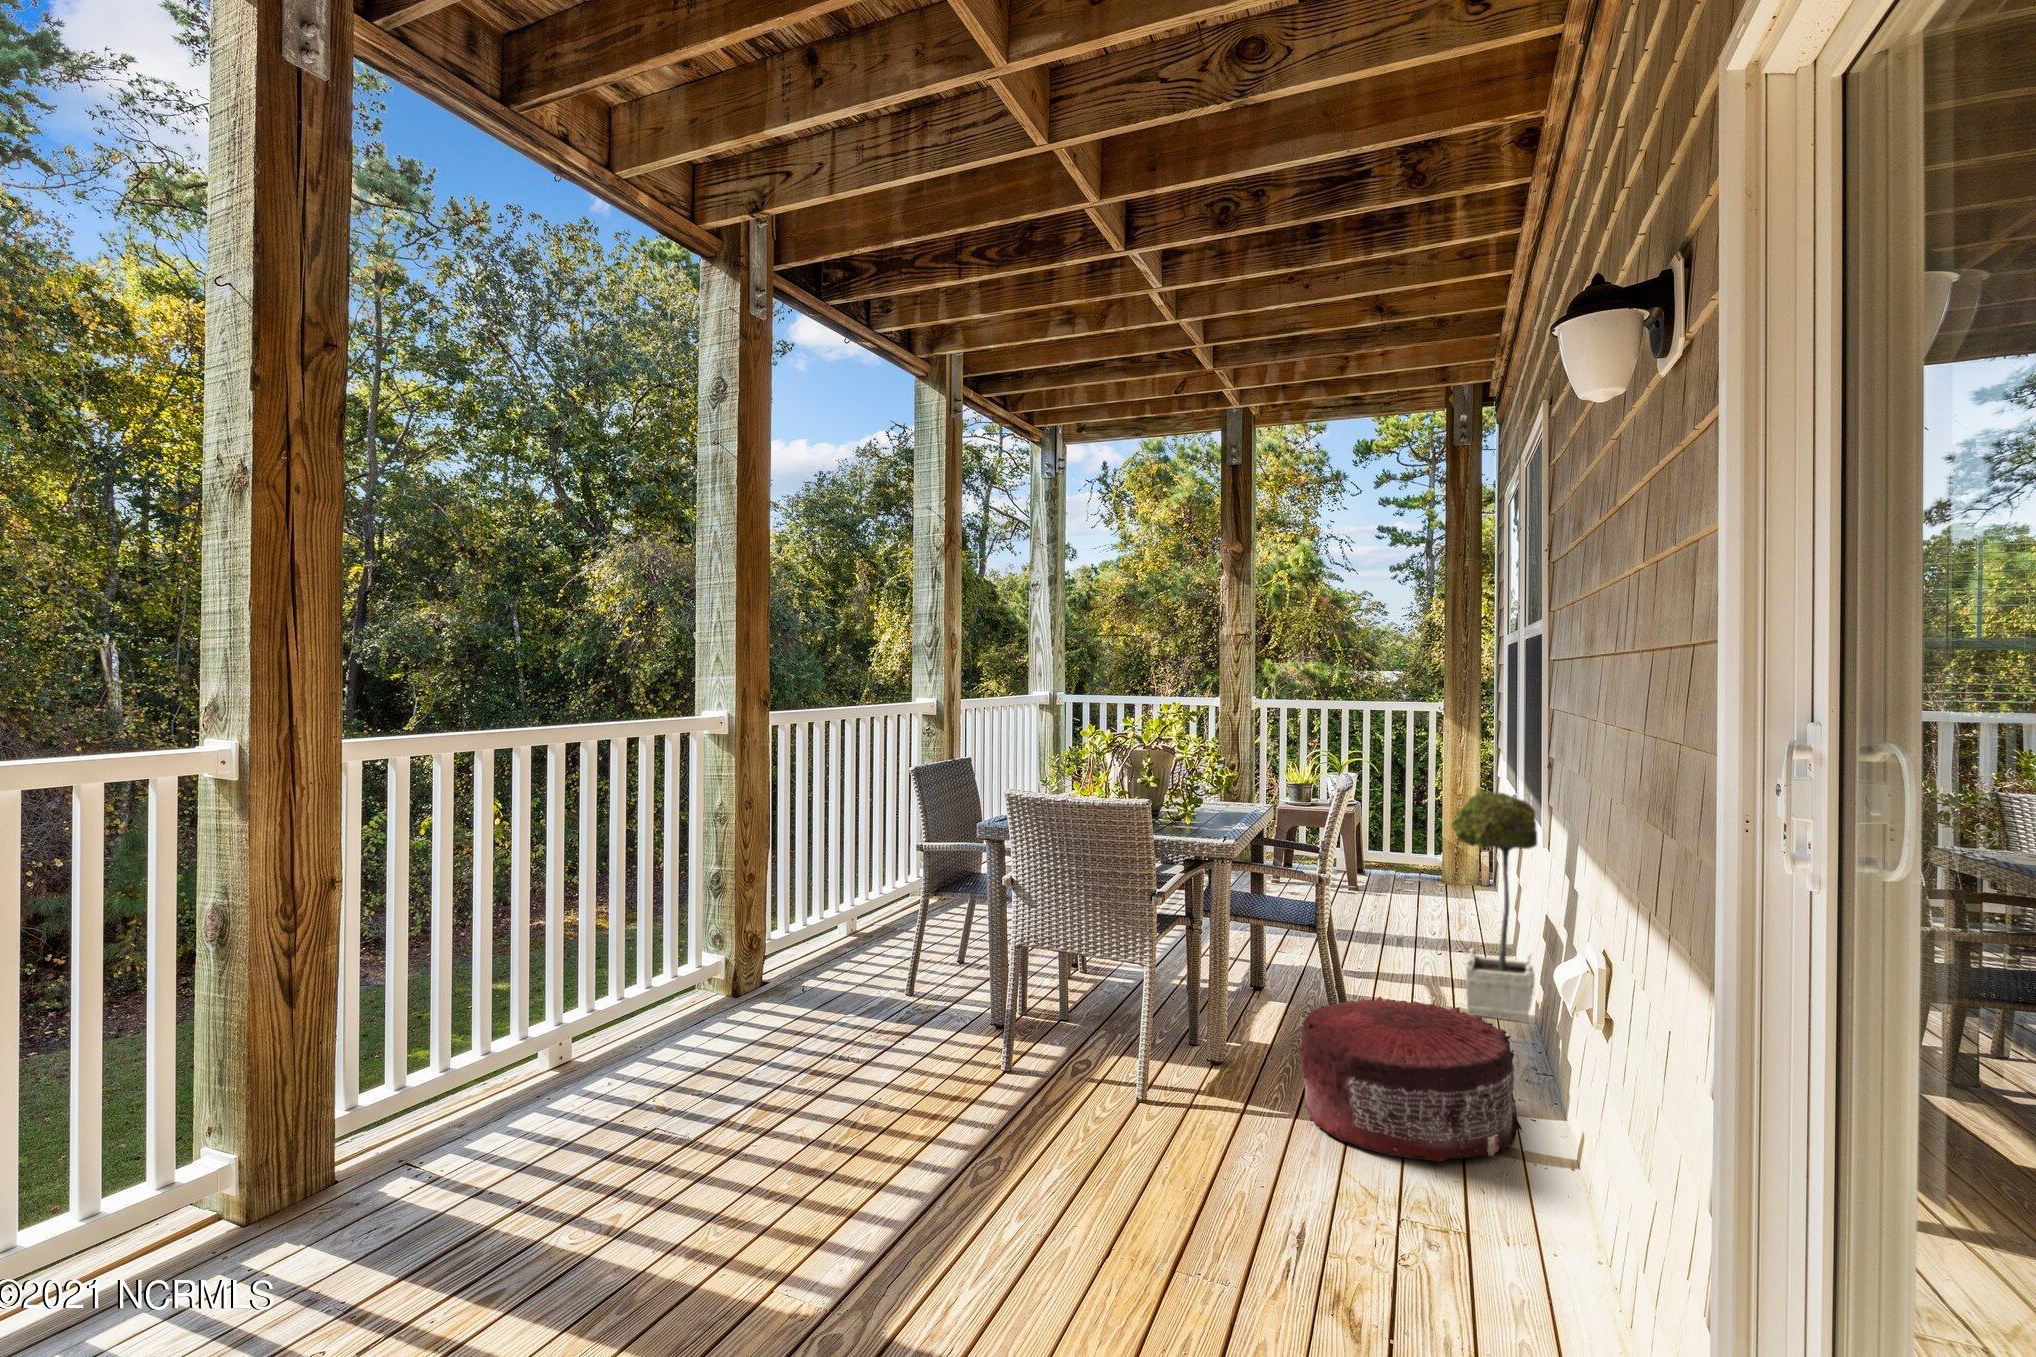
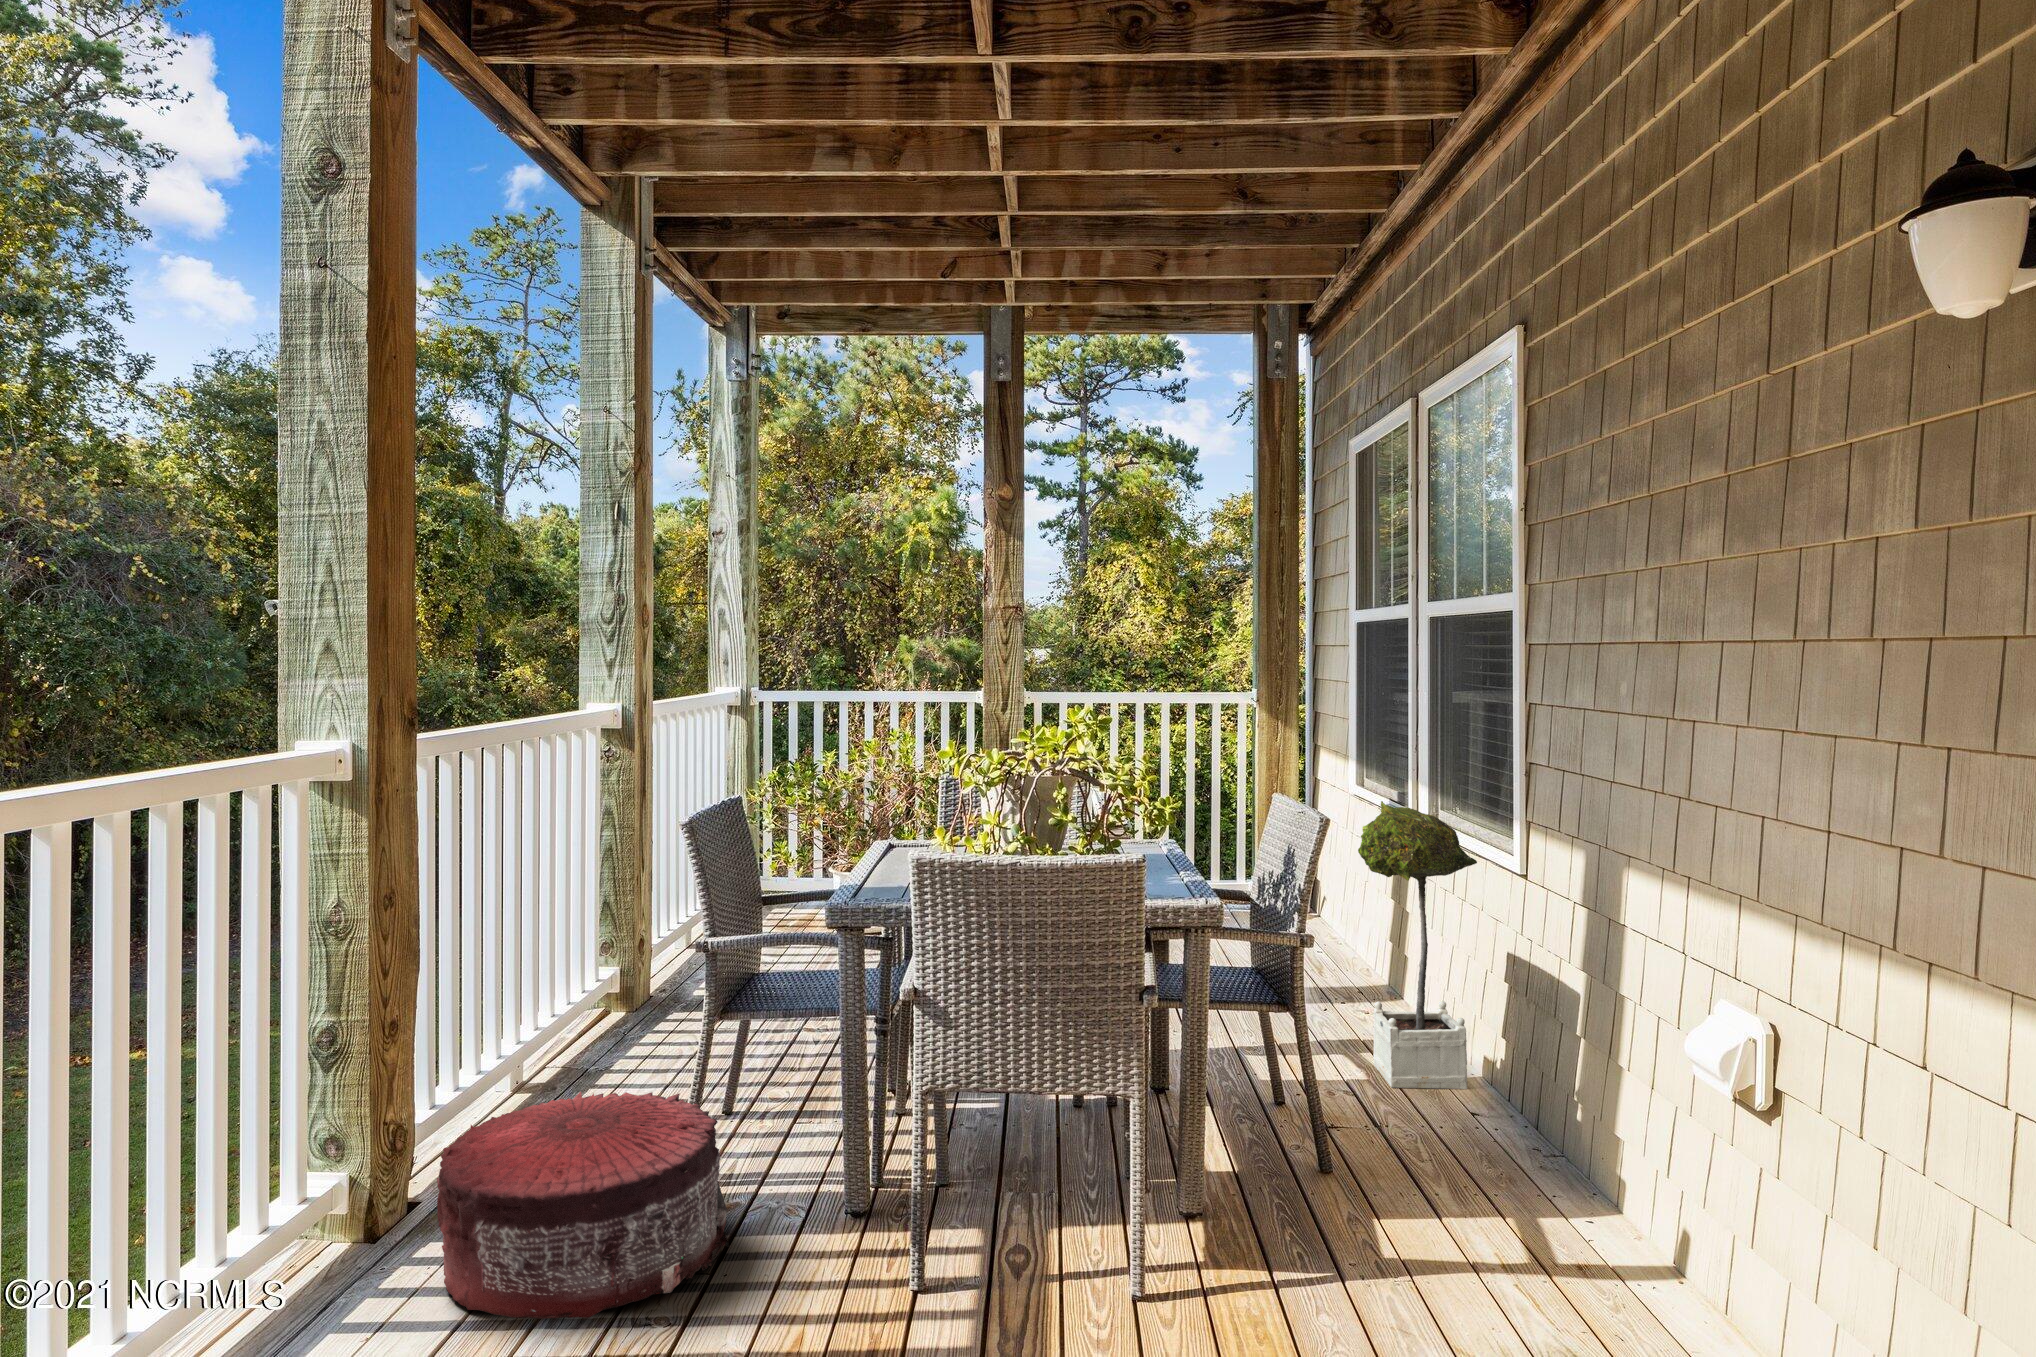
pouf: present [1298,996,1522,1162] -> present [437,1092,729,1319]

